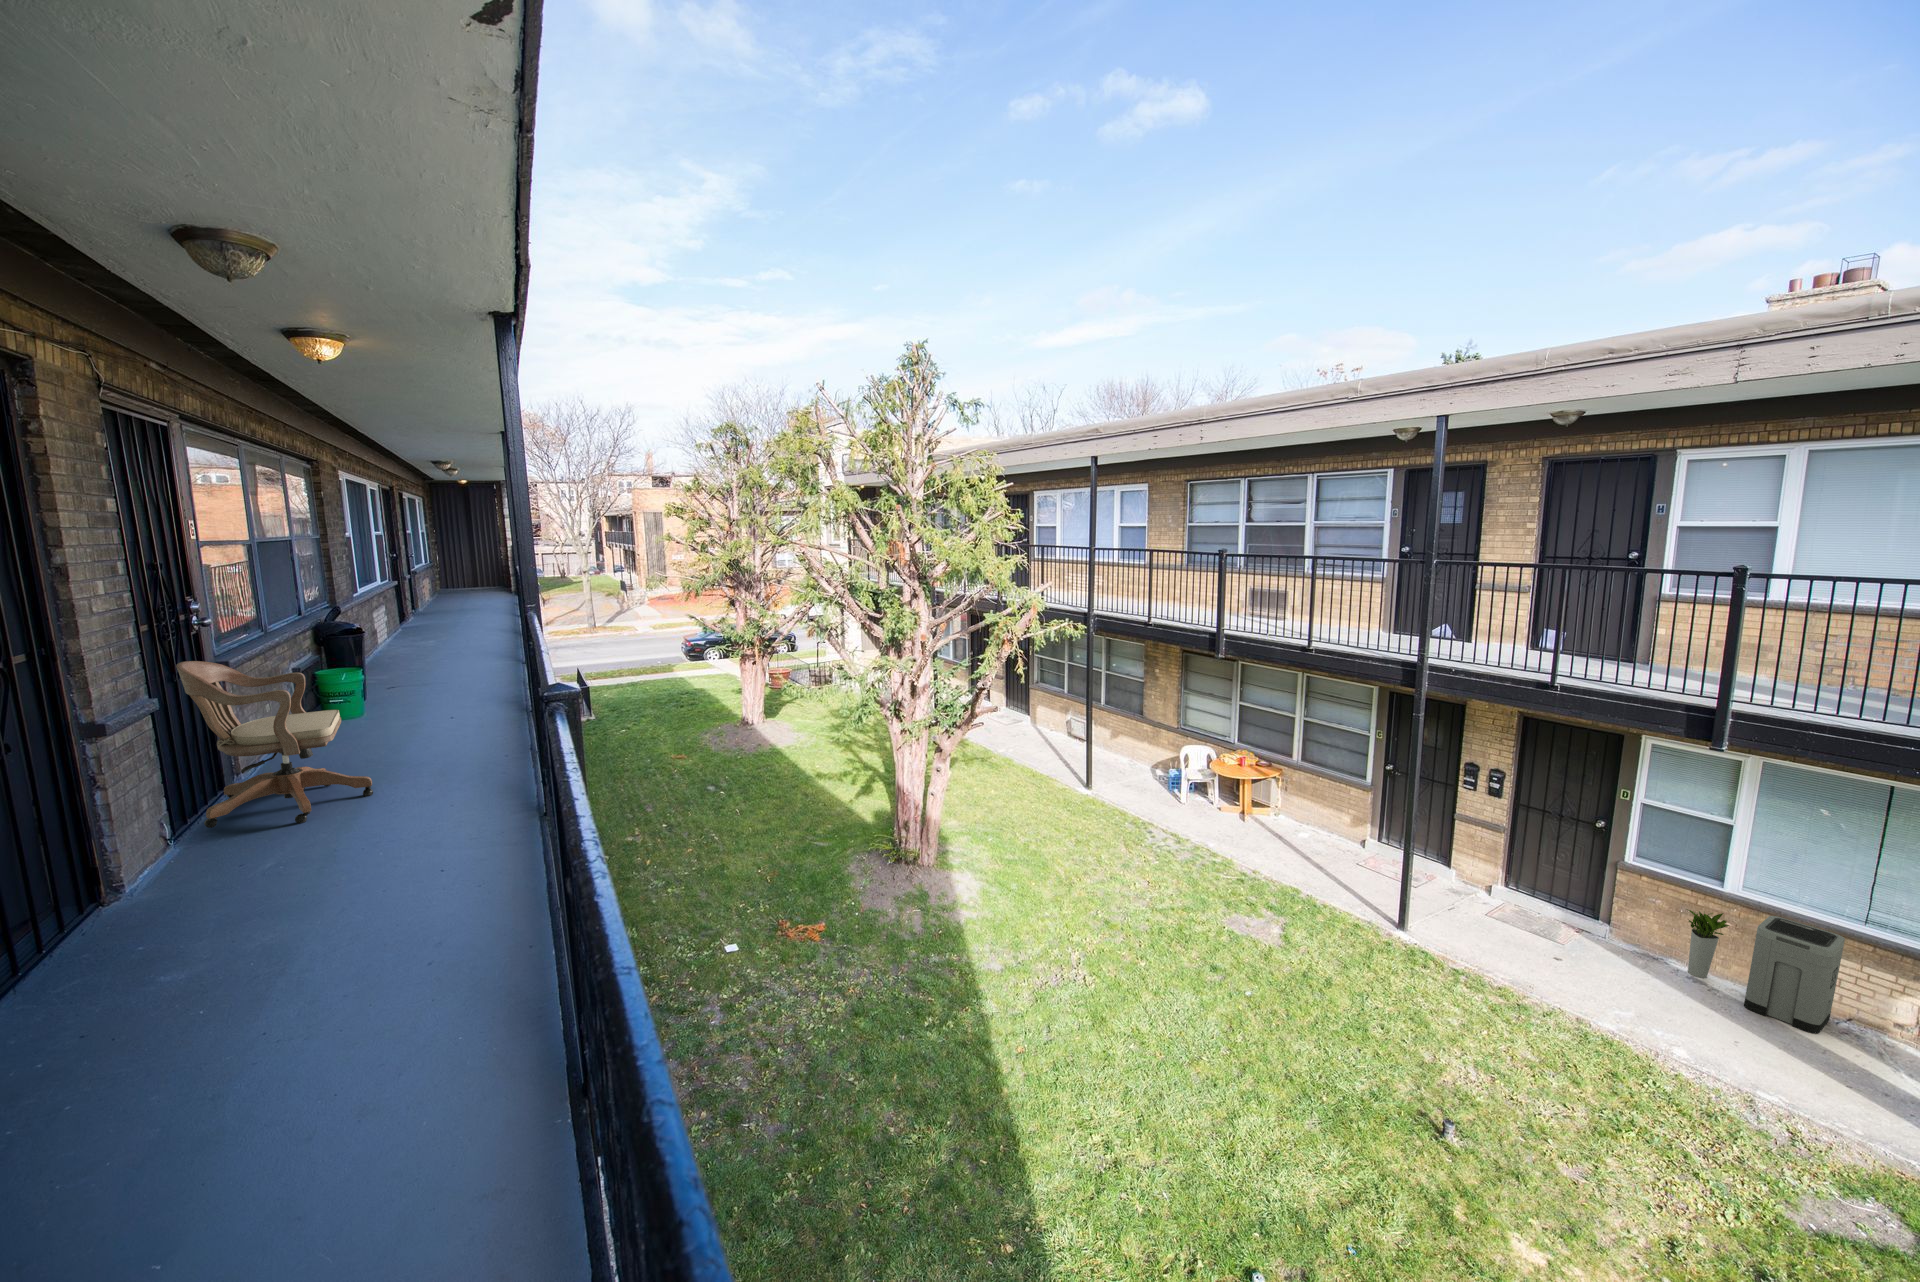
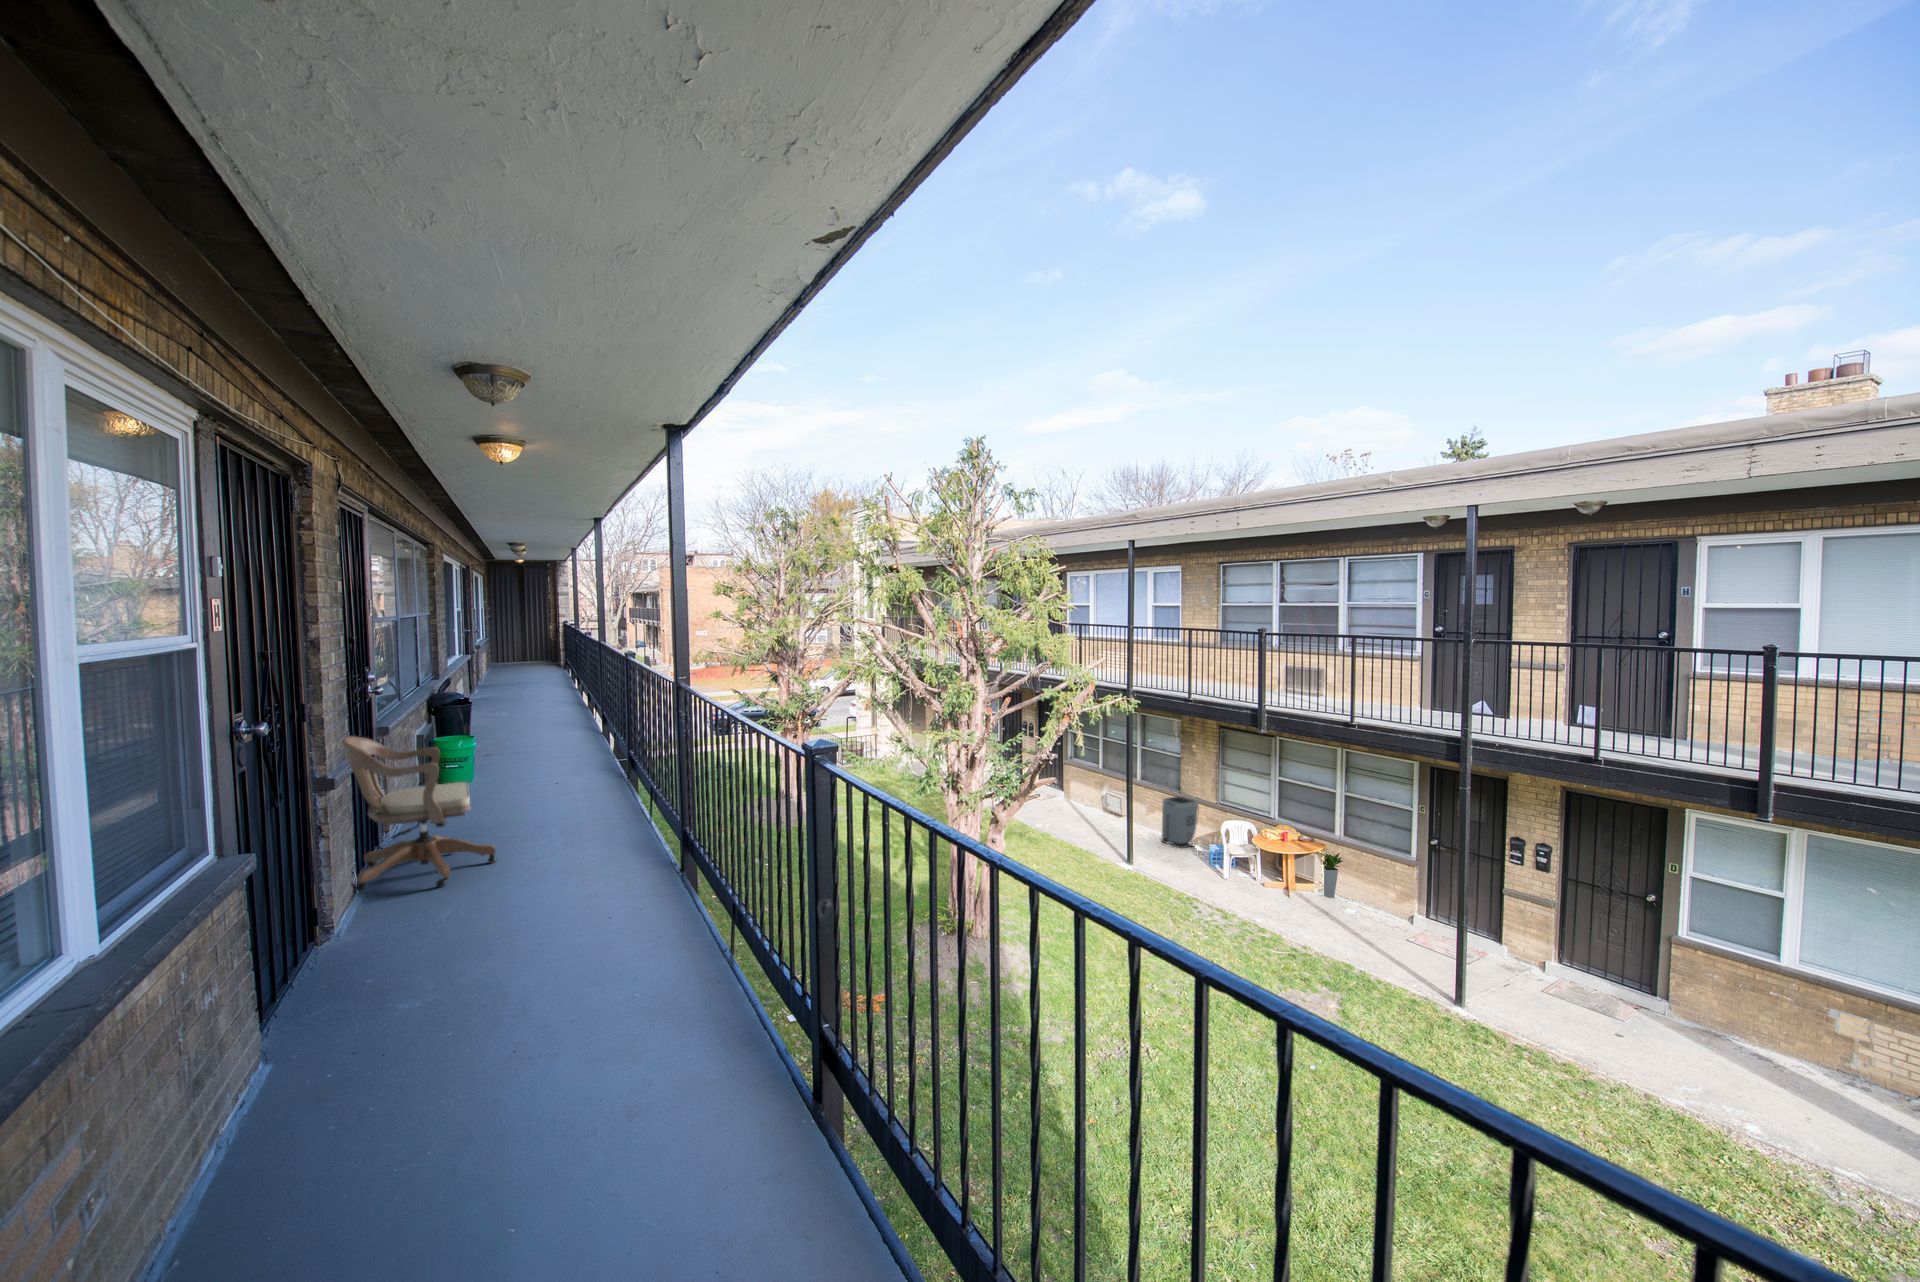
planter: present [1687,909,1729,978] -> present [1321,853,1342,898]
trash can: present [1744,916,1845,1033] -> present [1162,796,1198,848]

